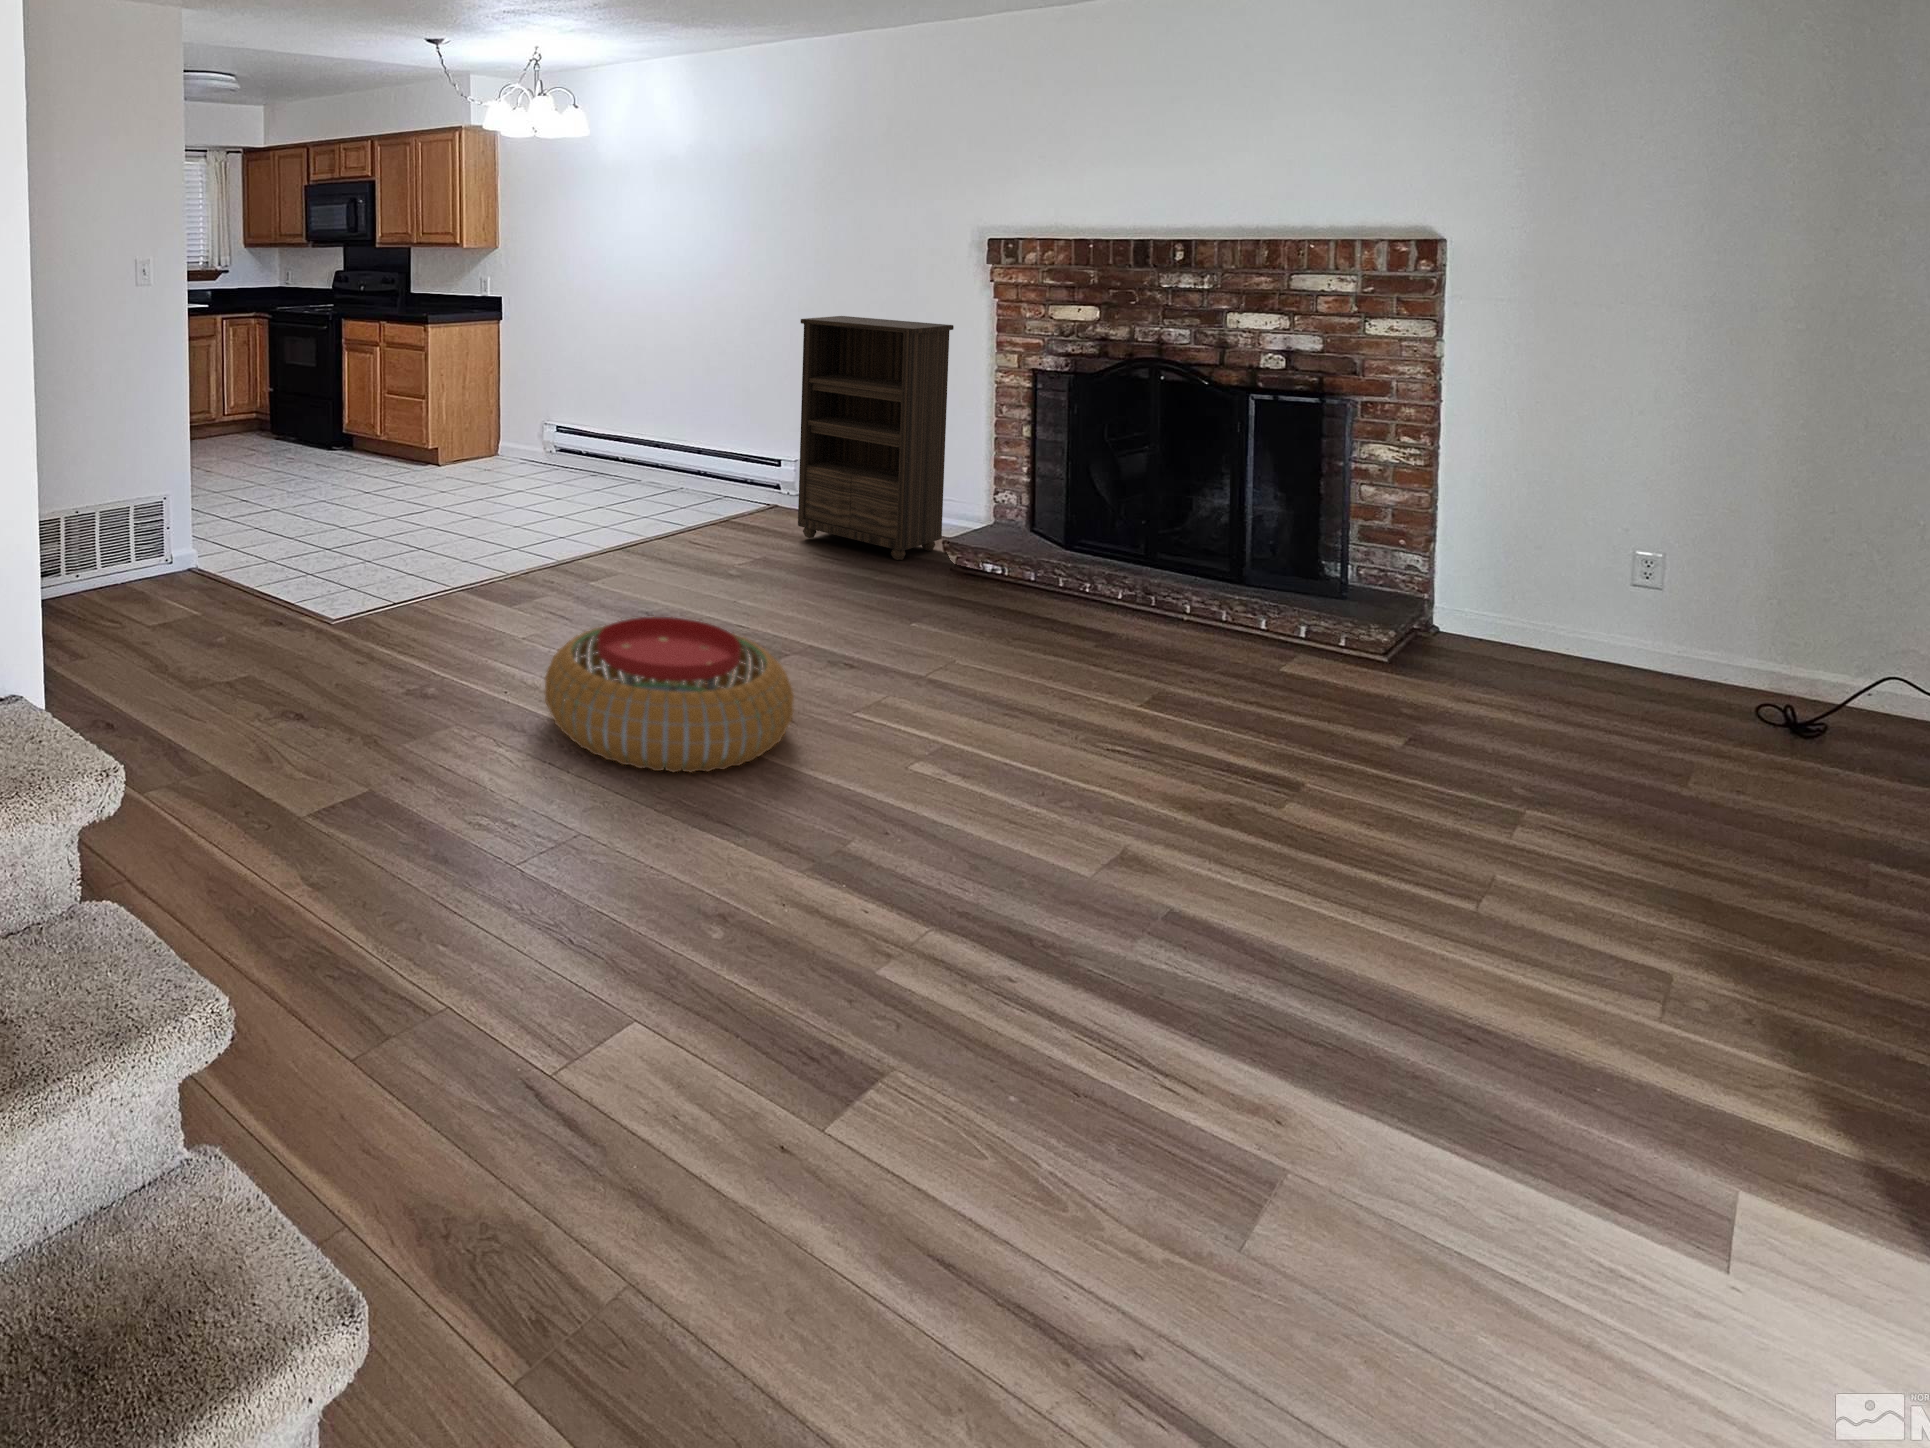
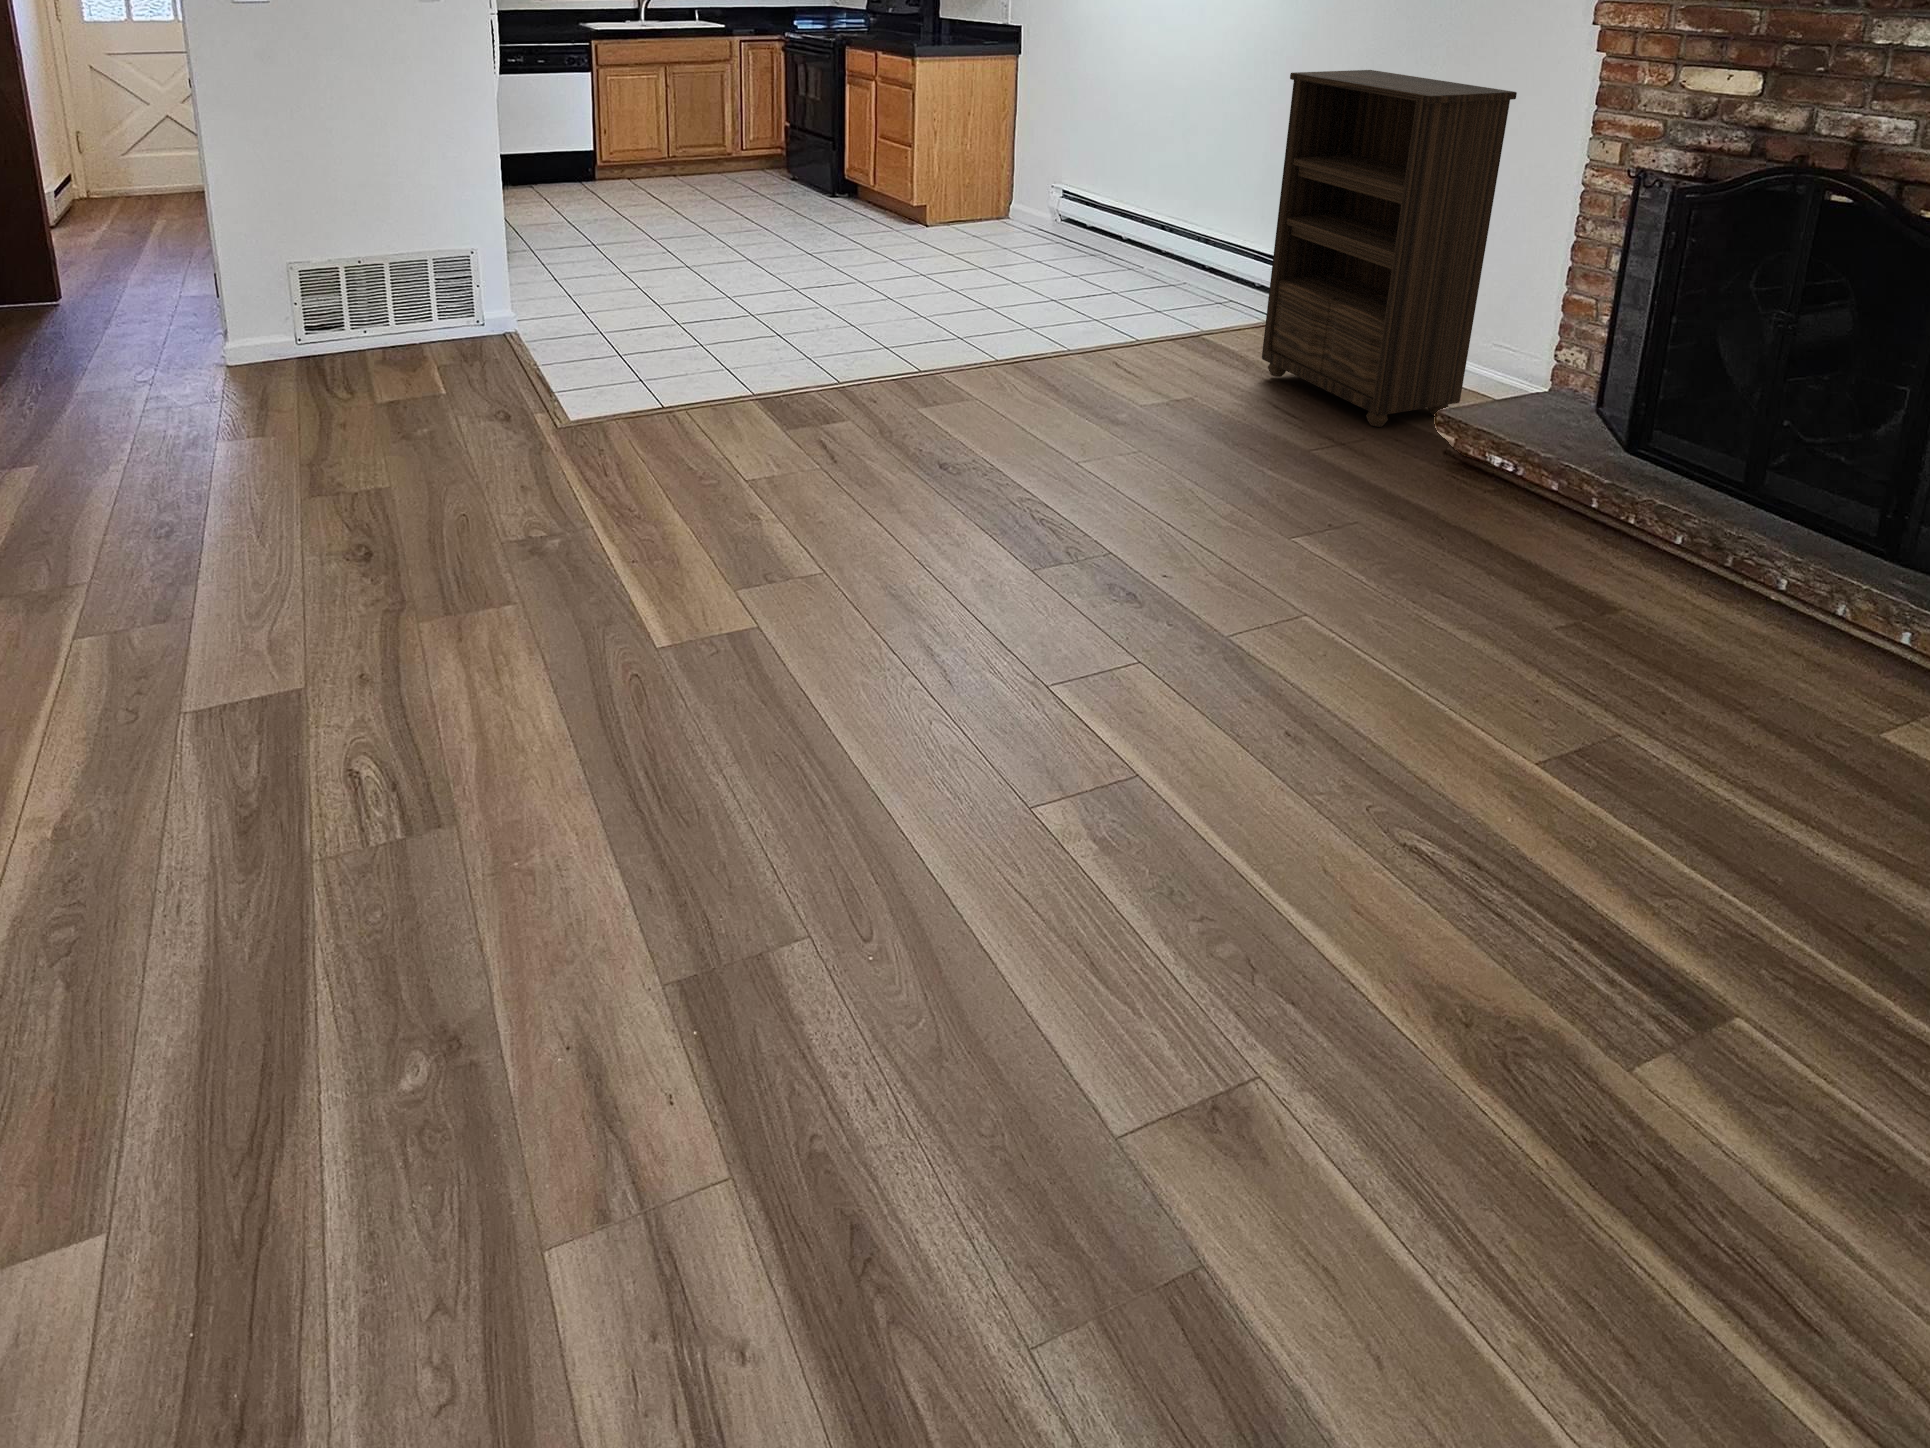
pouf: present [545,617,794,772] -> none [595,496,947,744]

